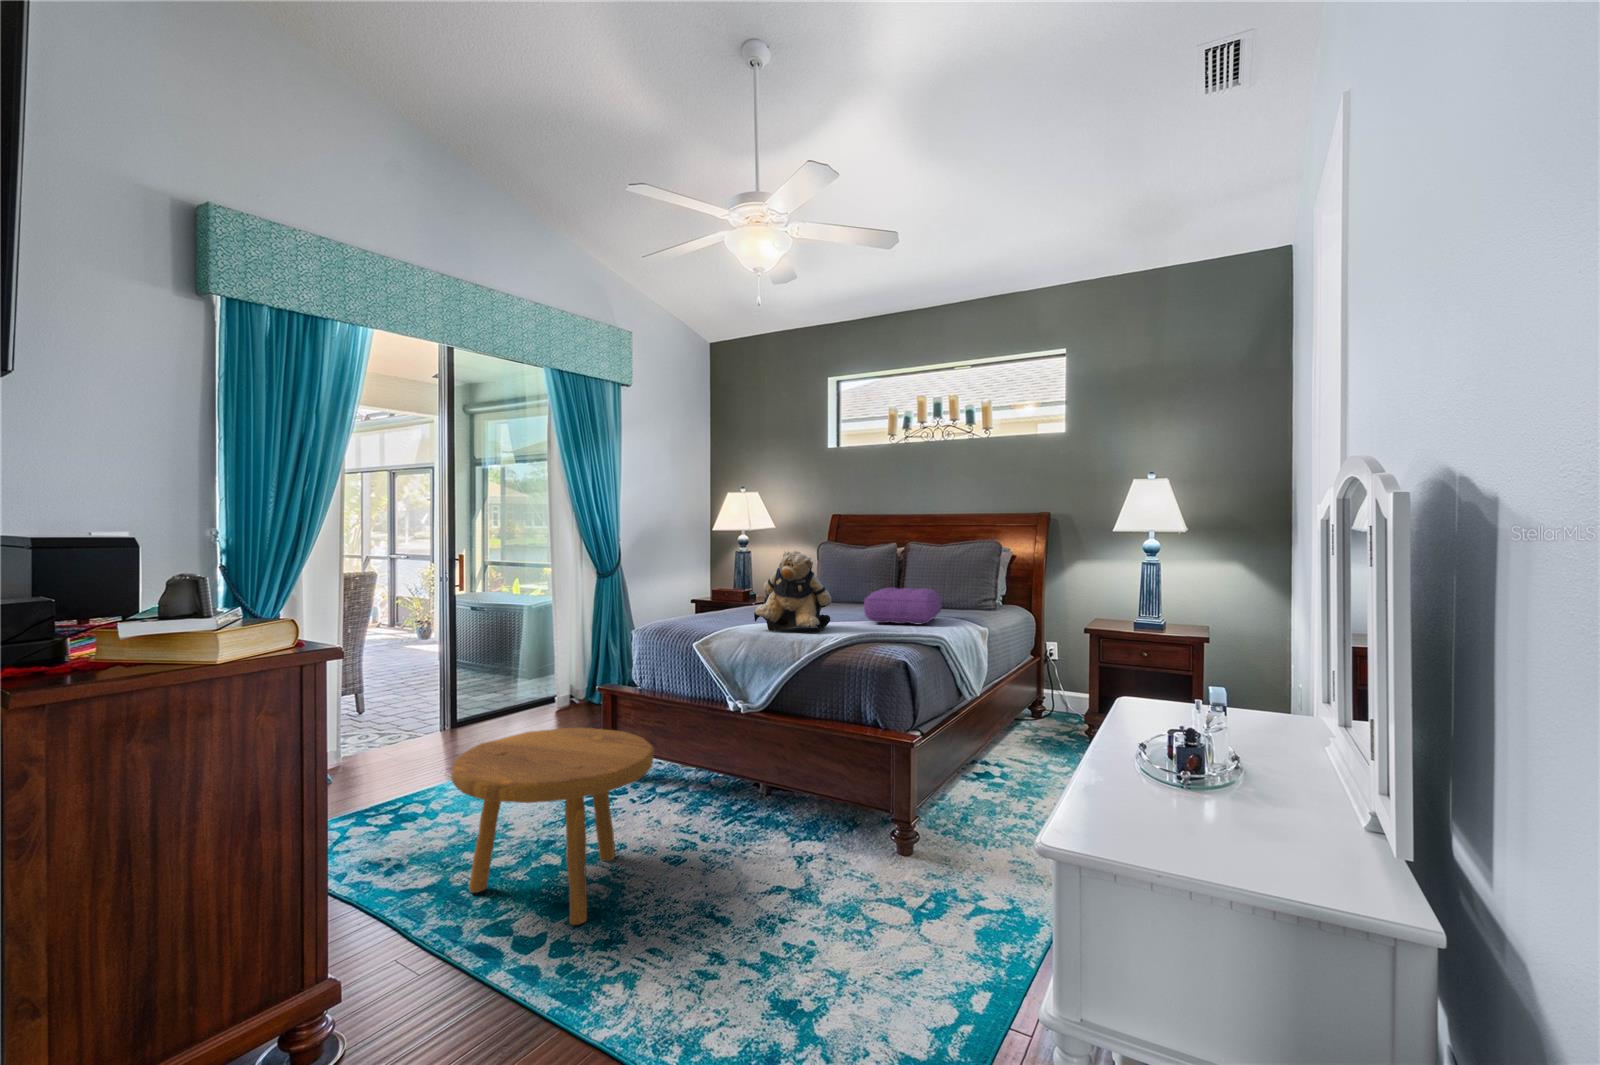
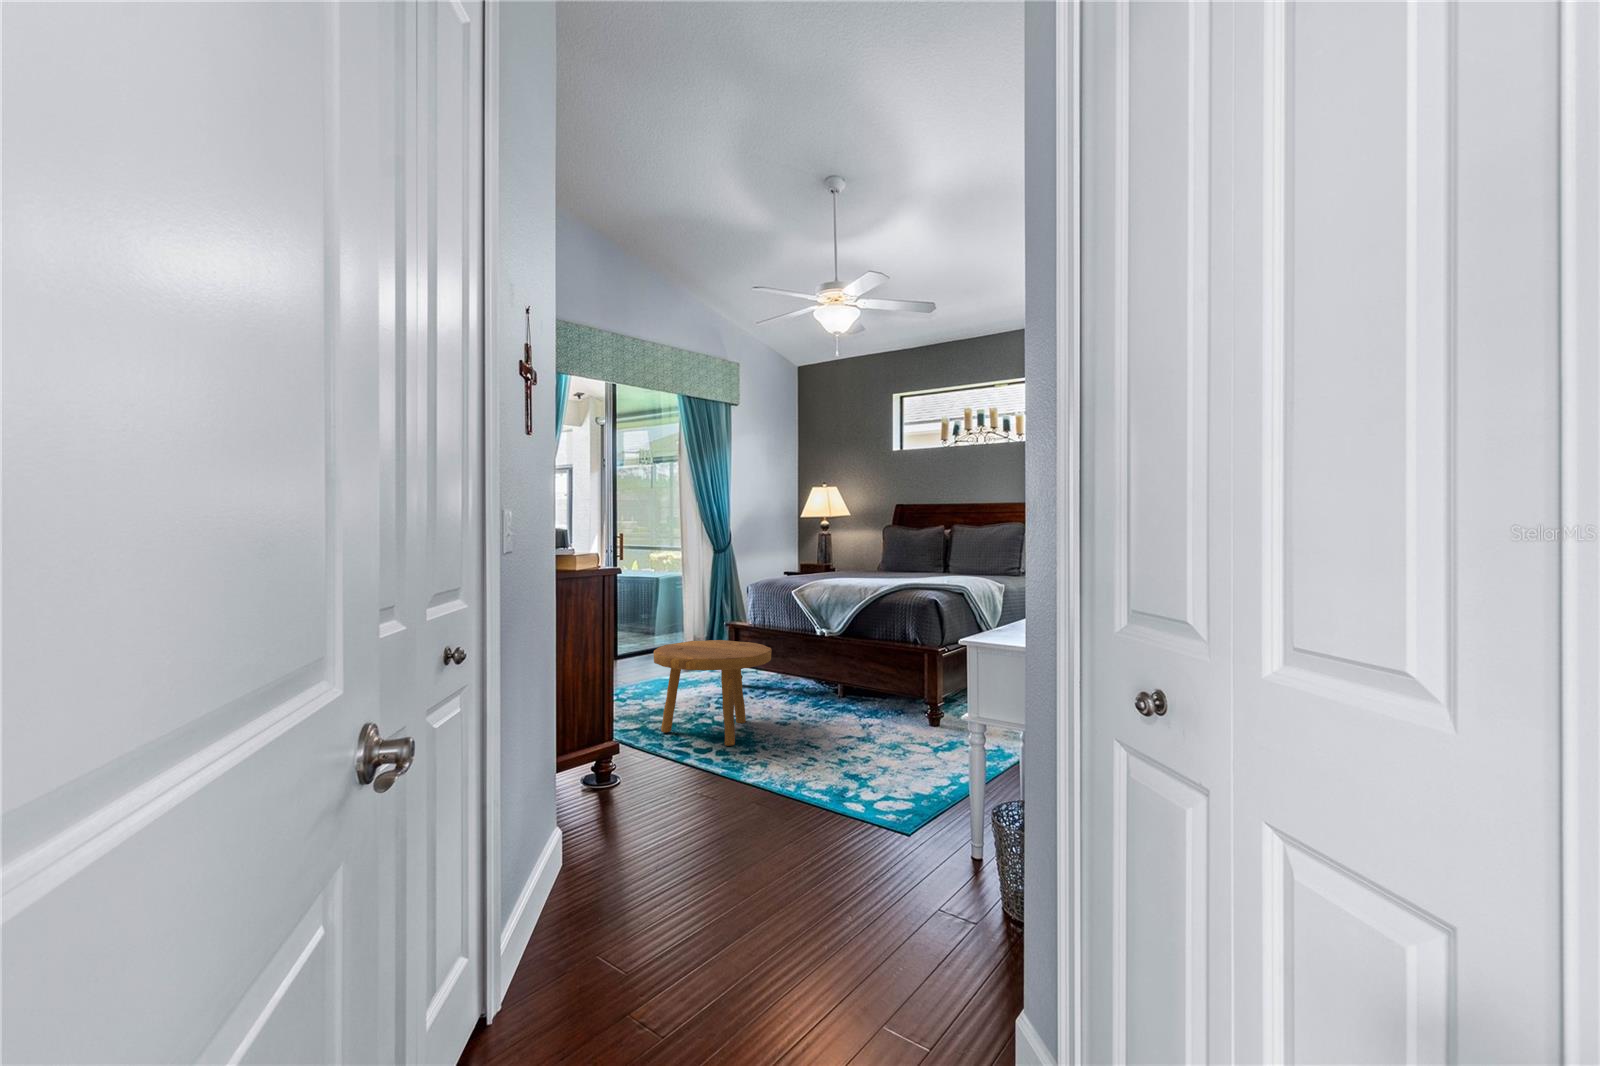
teddy bear: present [754,551,832,631] -> none [834,529,889,585]
pillow: present [864,588,941,625] -> none [914,557,973,582]

